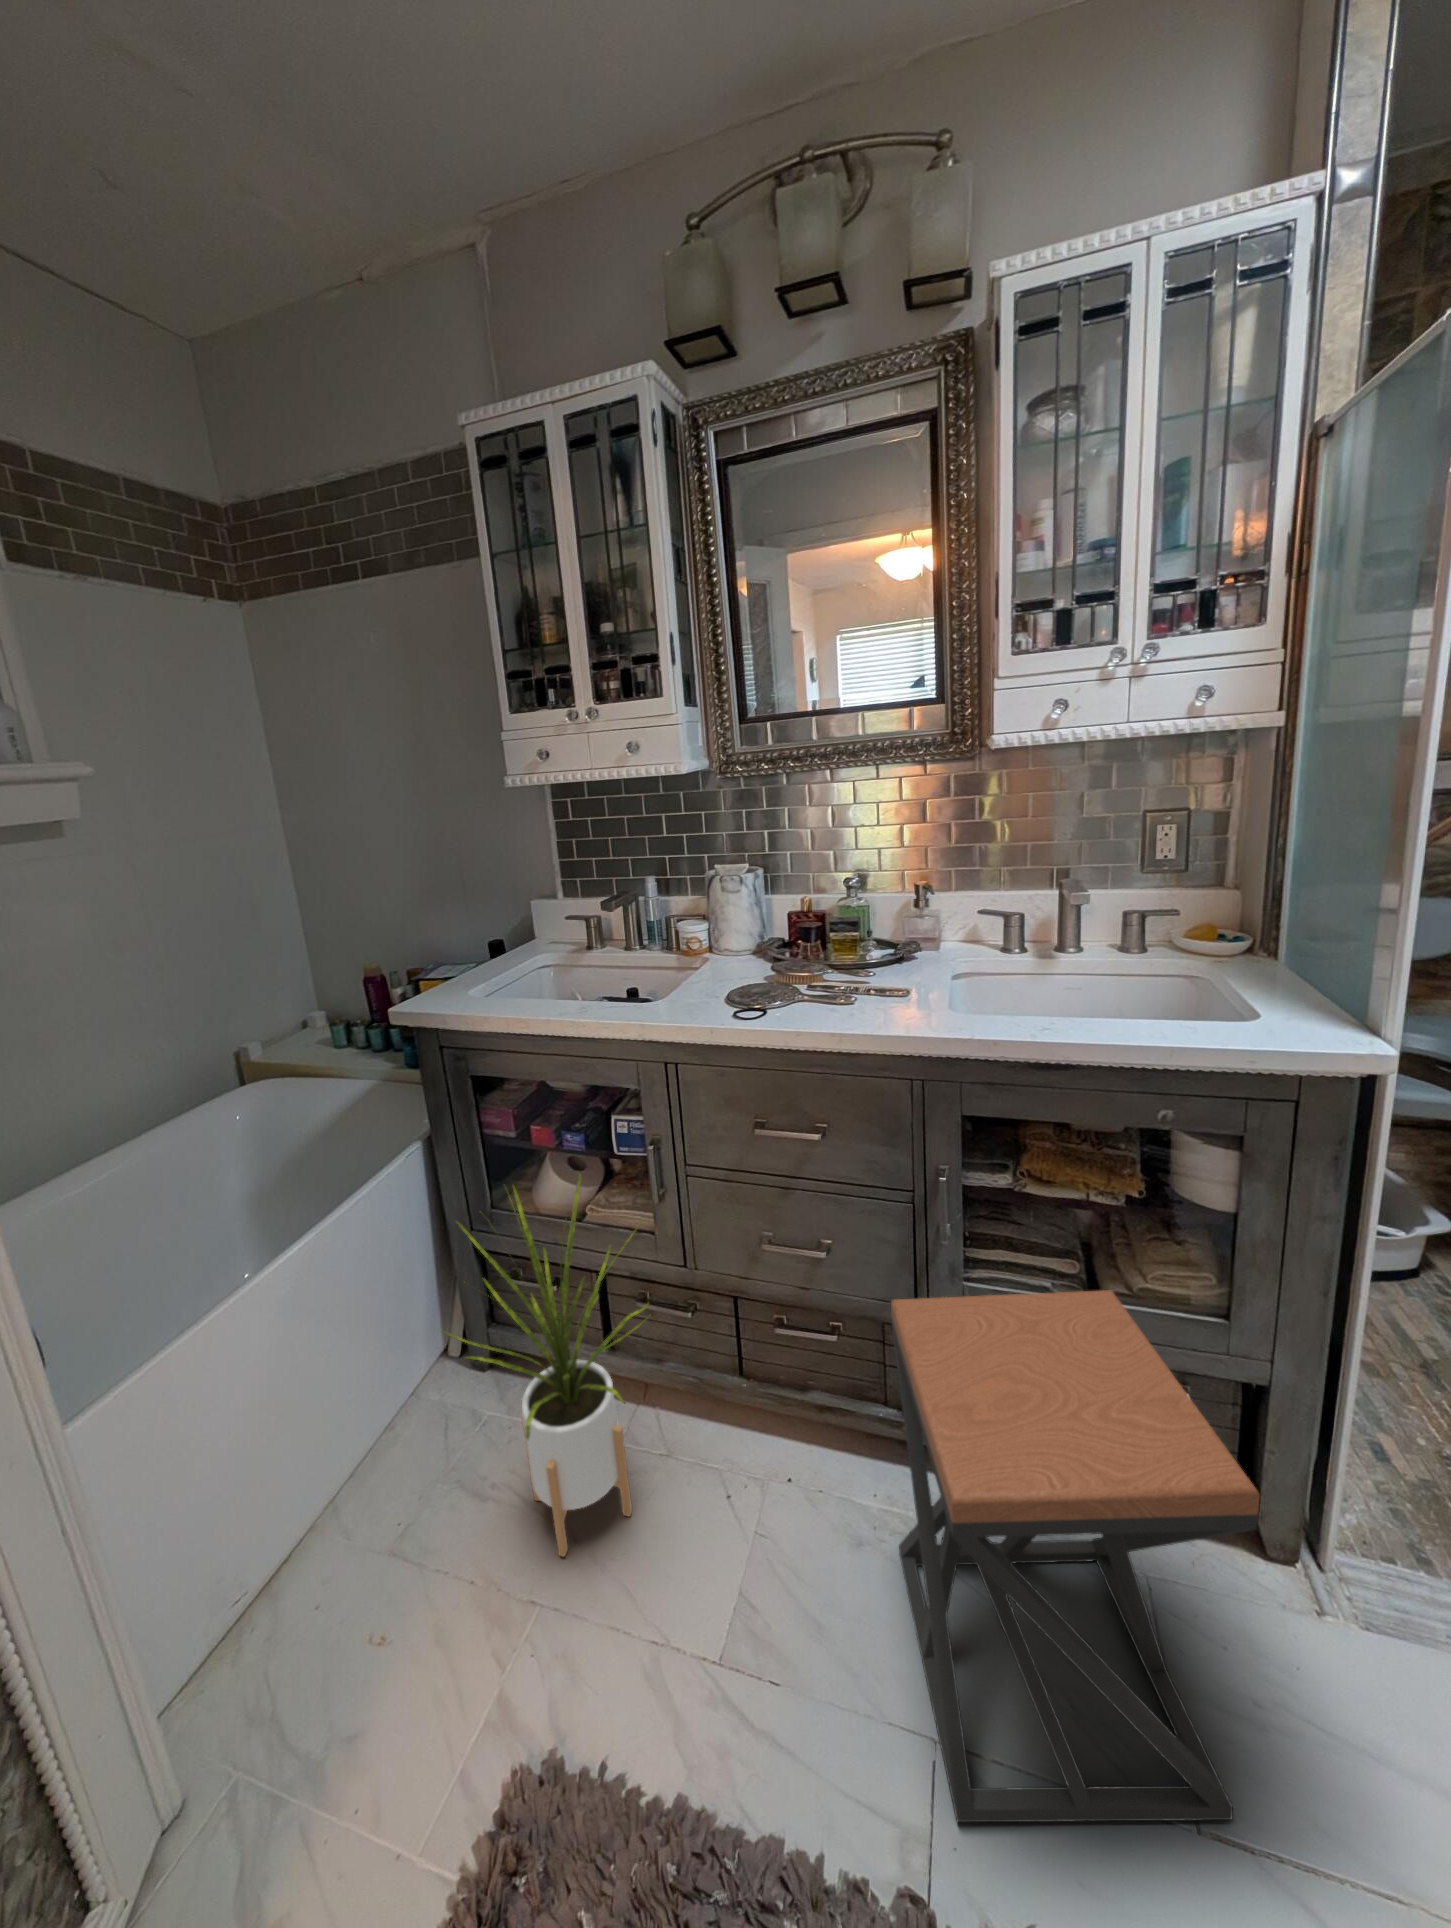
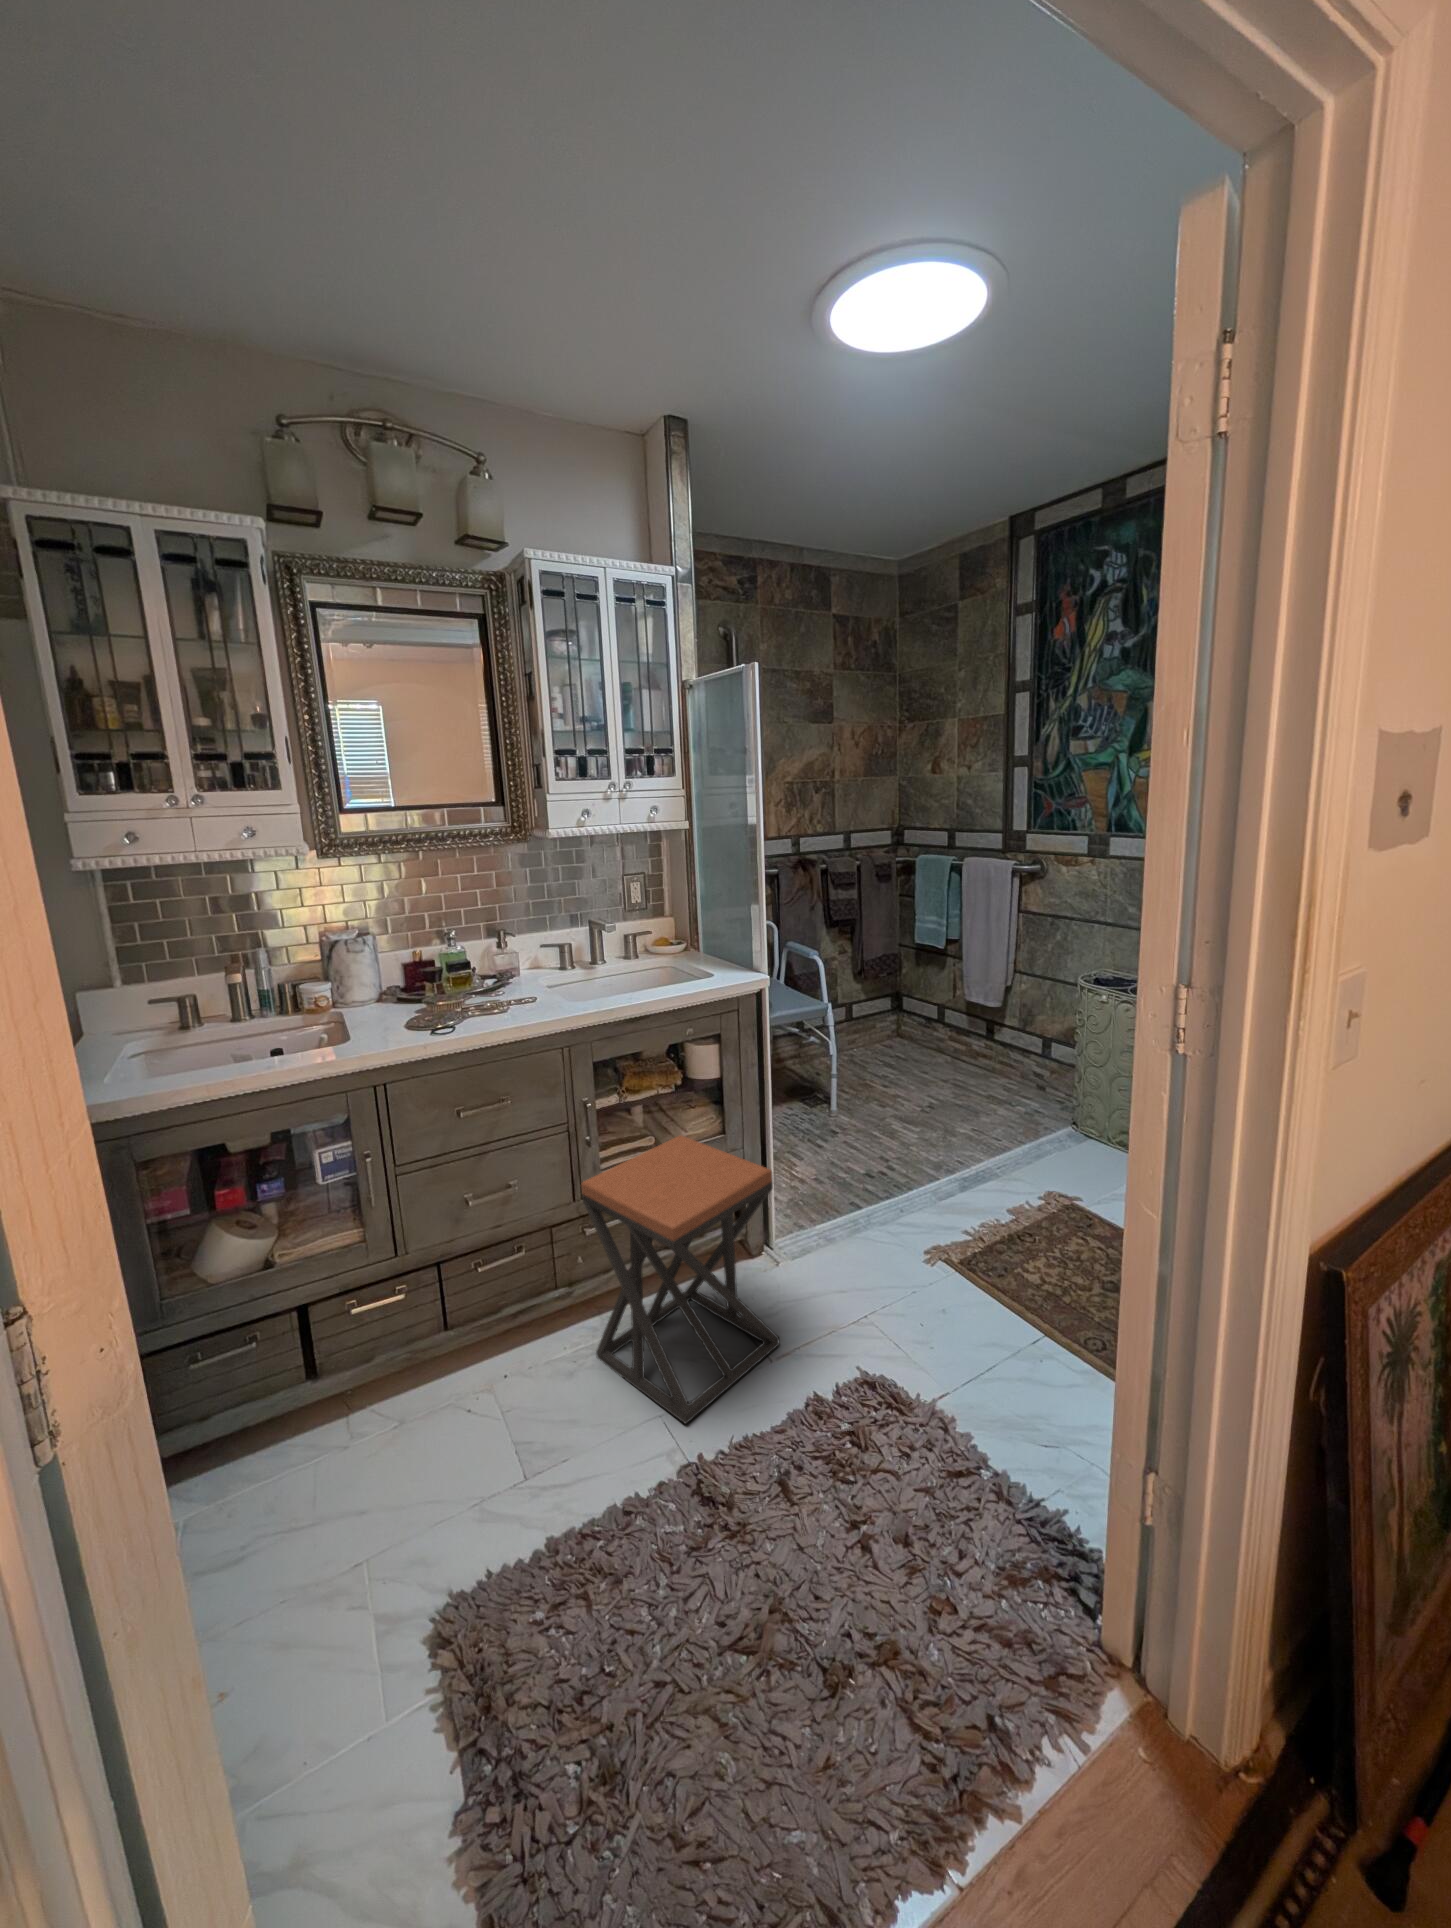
house plant: present [443,1176,648,1557] -> none [221,1186,425,1512]

